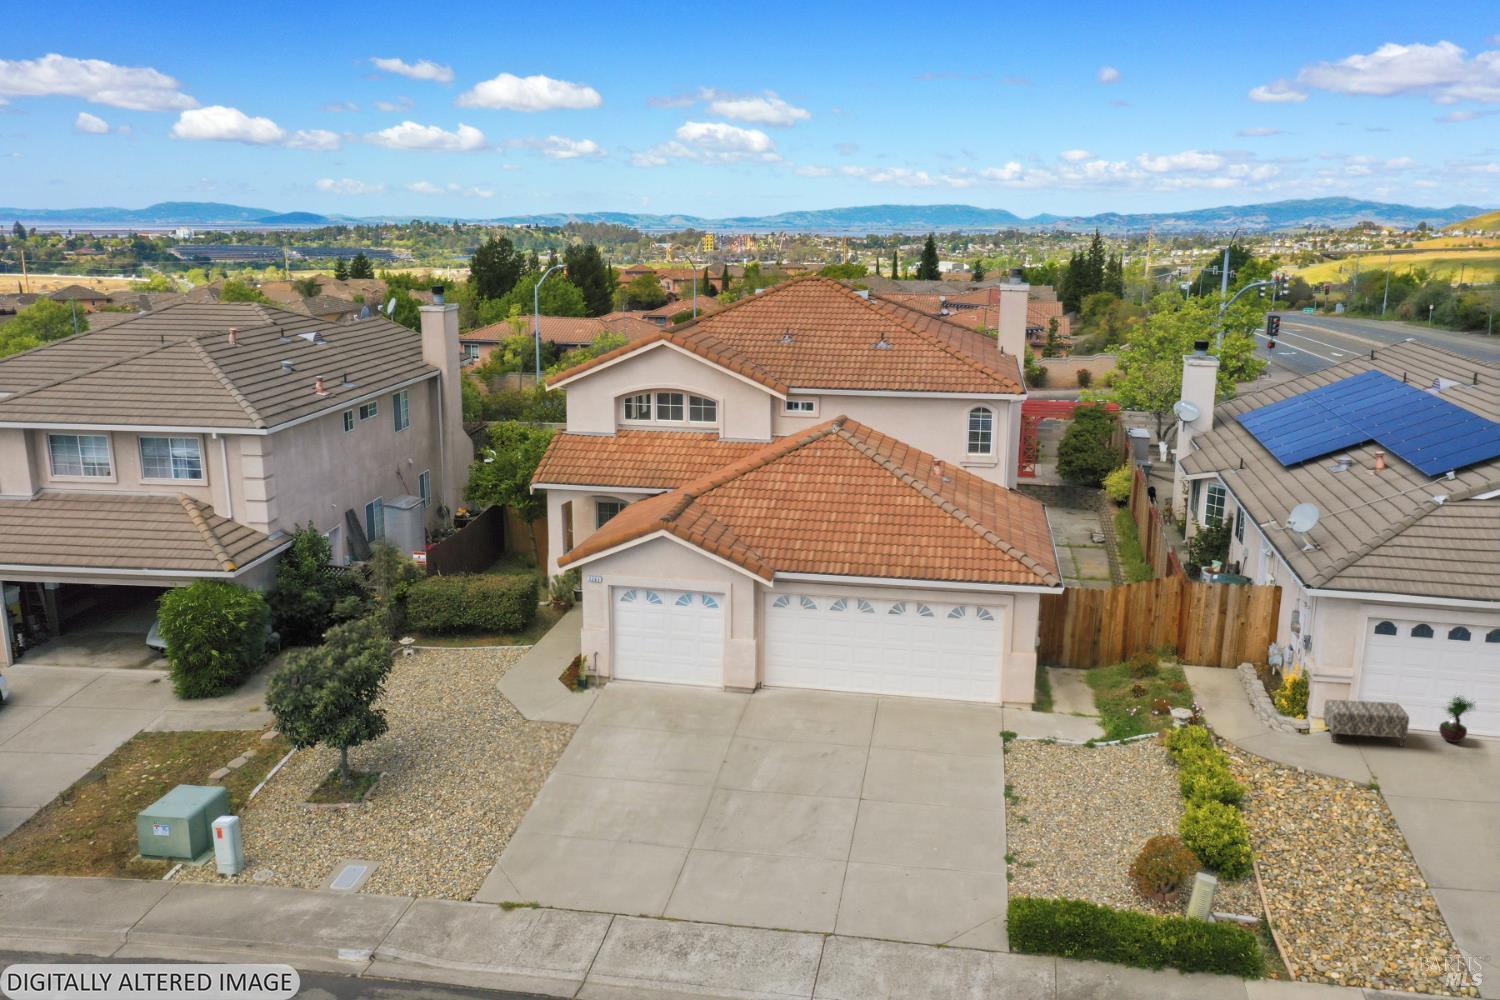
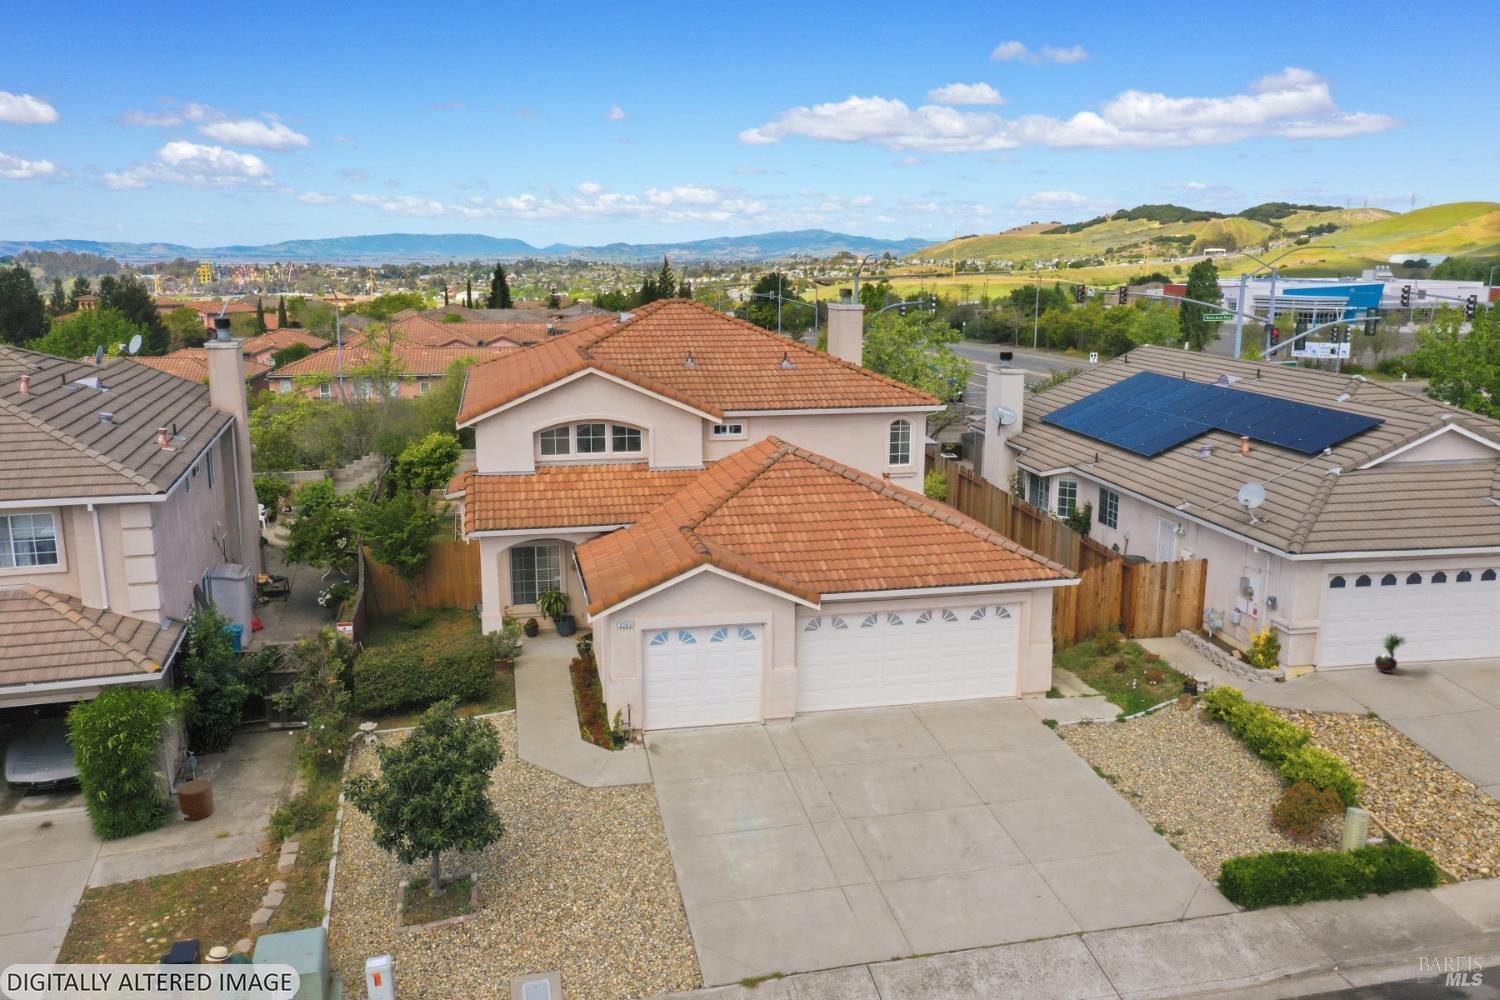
woven basket: none [209,669,239,702] -> present [177,779,214,820]
bench: present [1323,699,1409,746] -> none [1292,646,1364,686]

